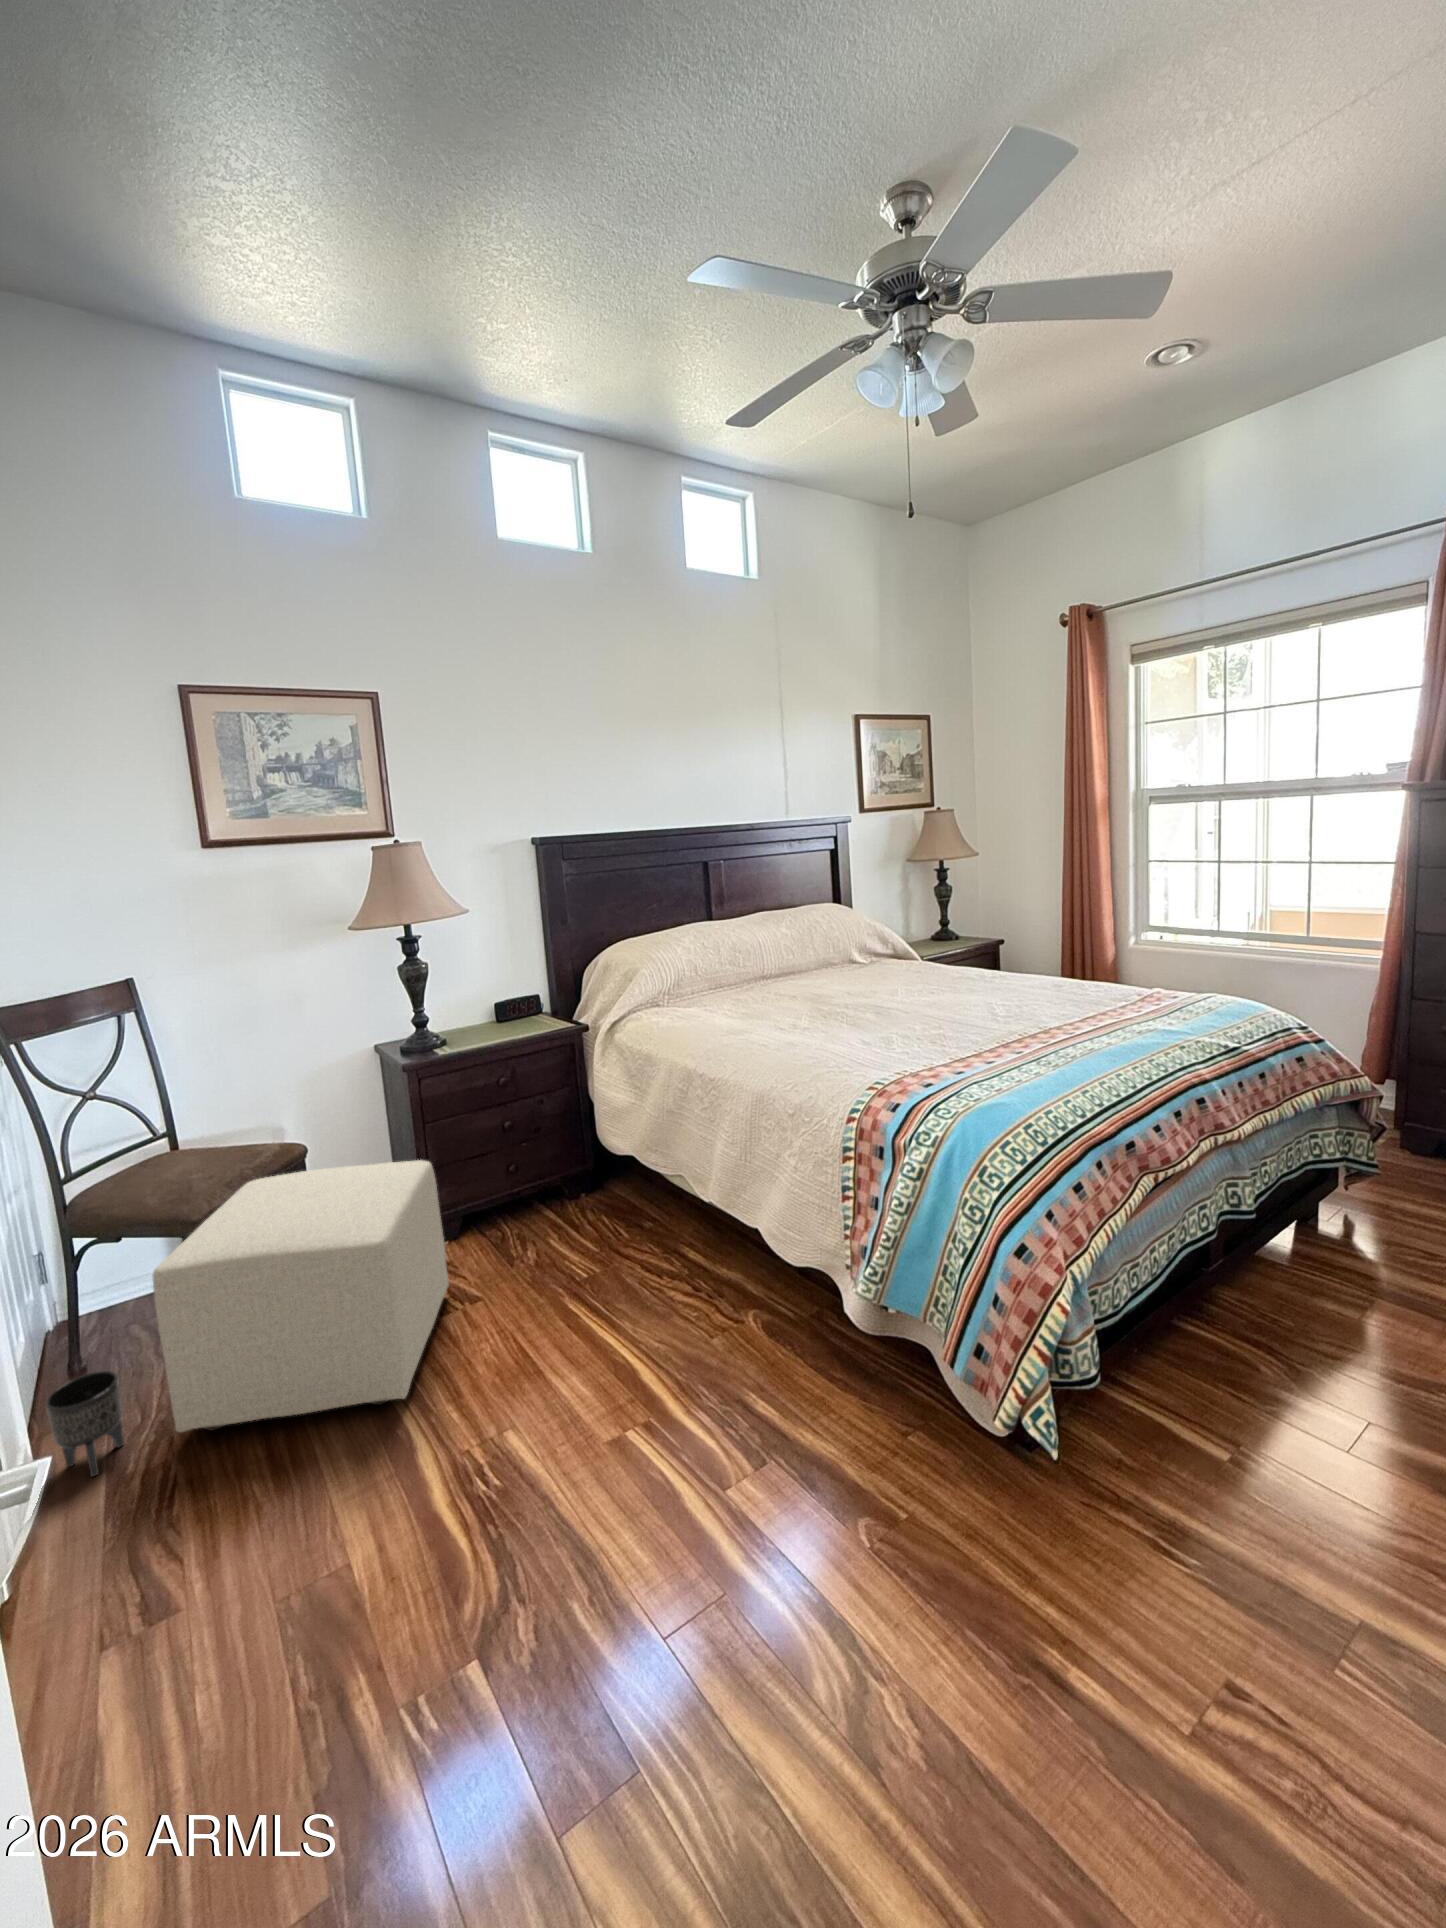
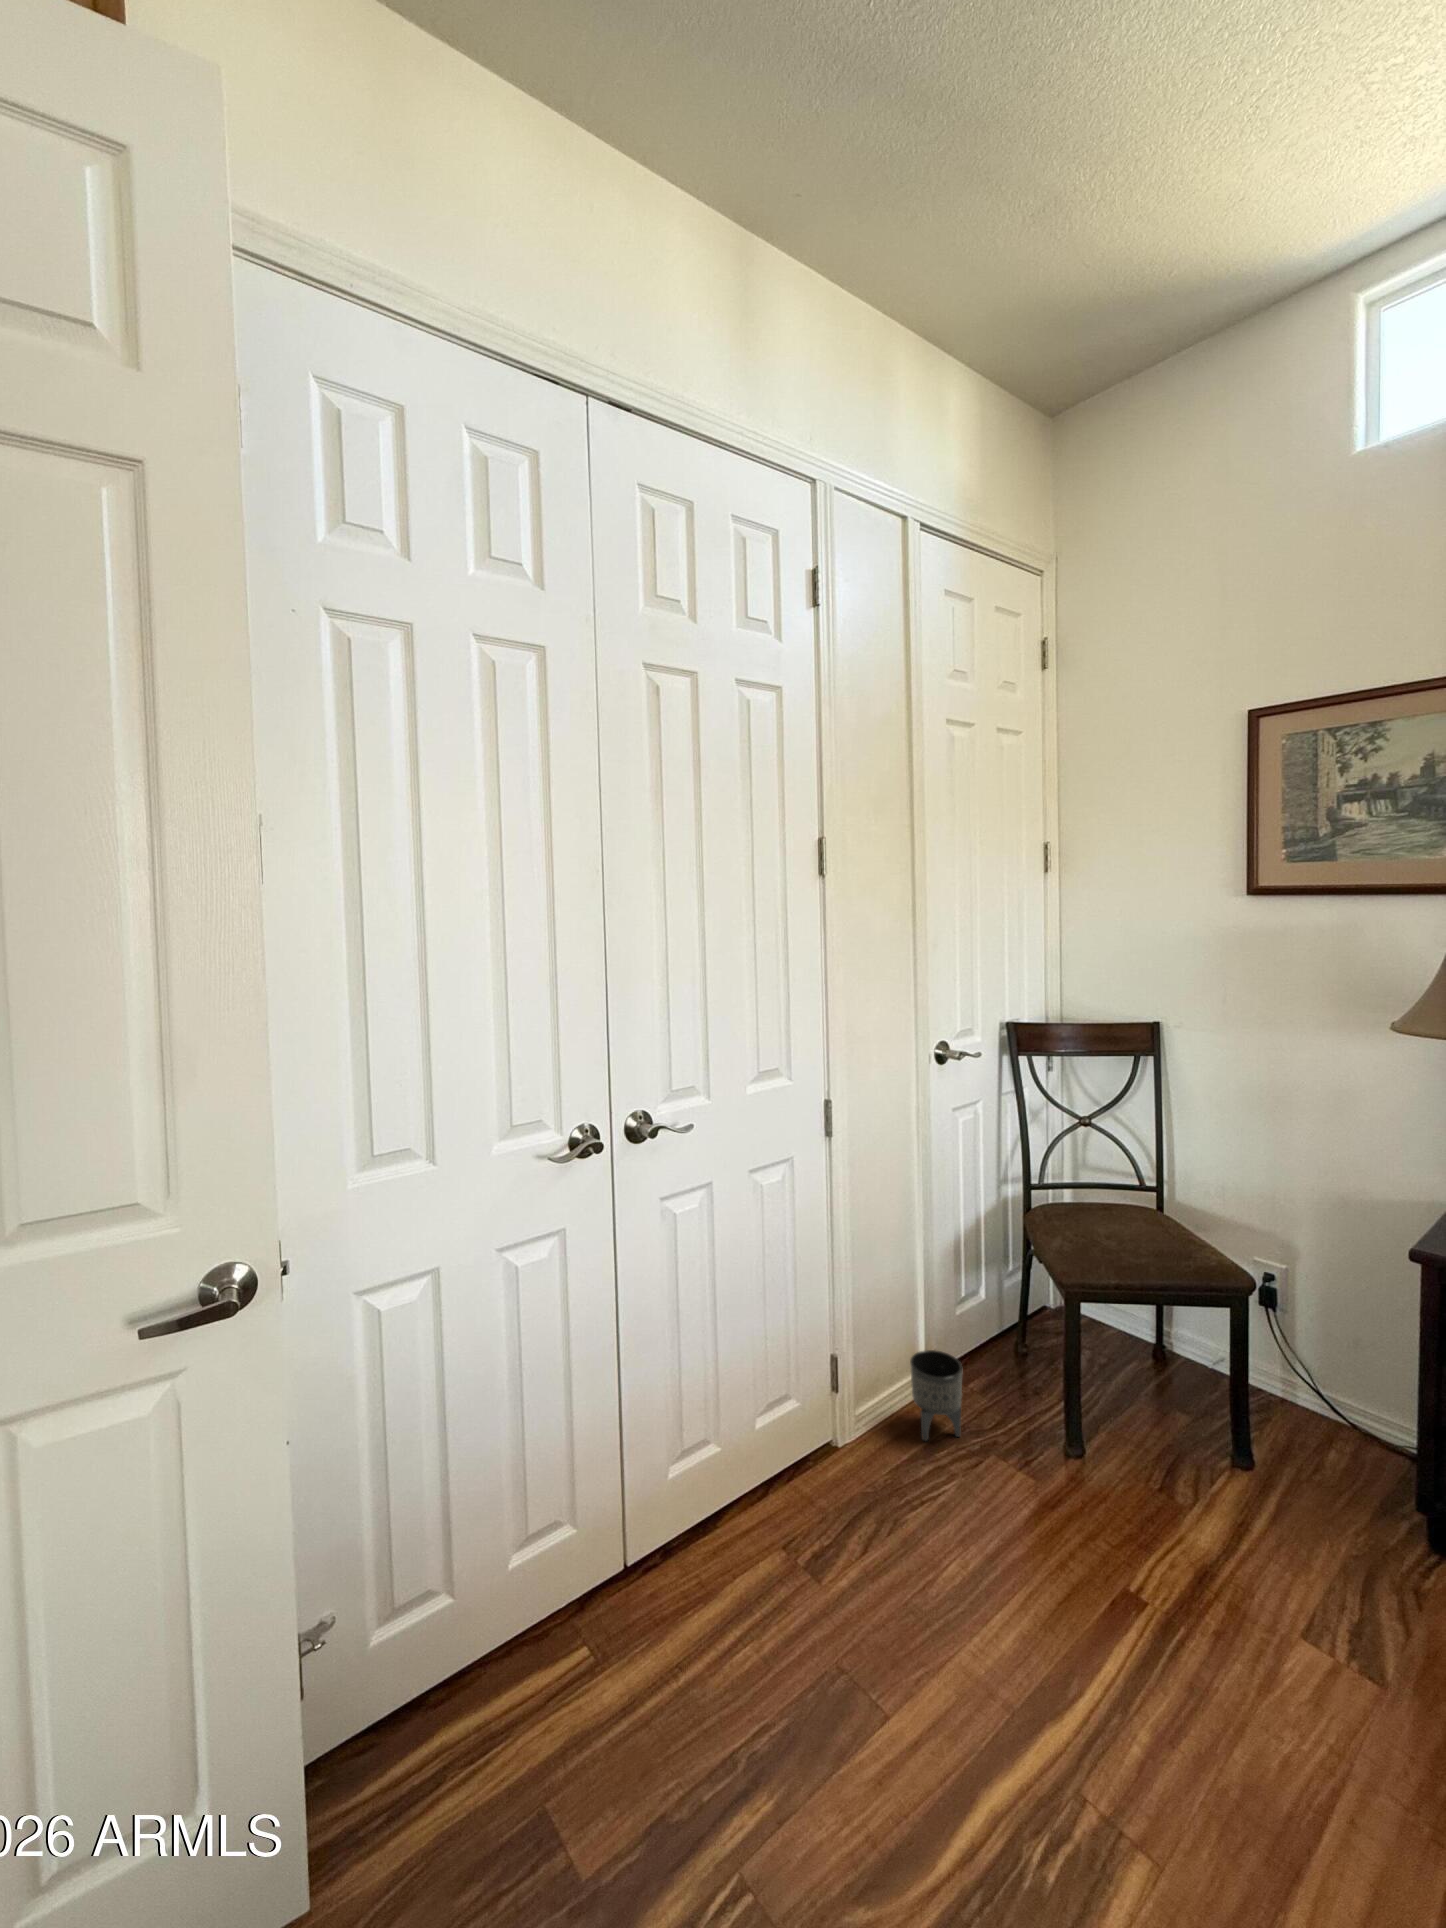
ottoman: present [153,1160,449,1432] -> none [969,1280,1354,1656]

